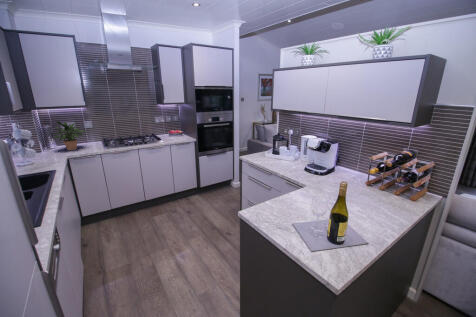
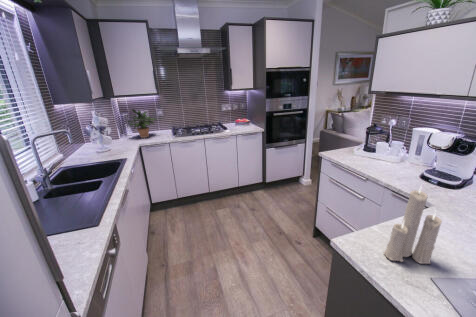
candle: none [269,164,295,218] -> present [384,188,442,264]

